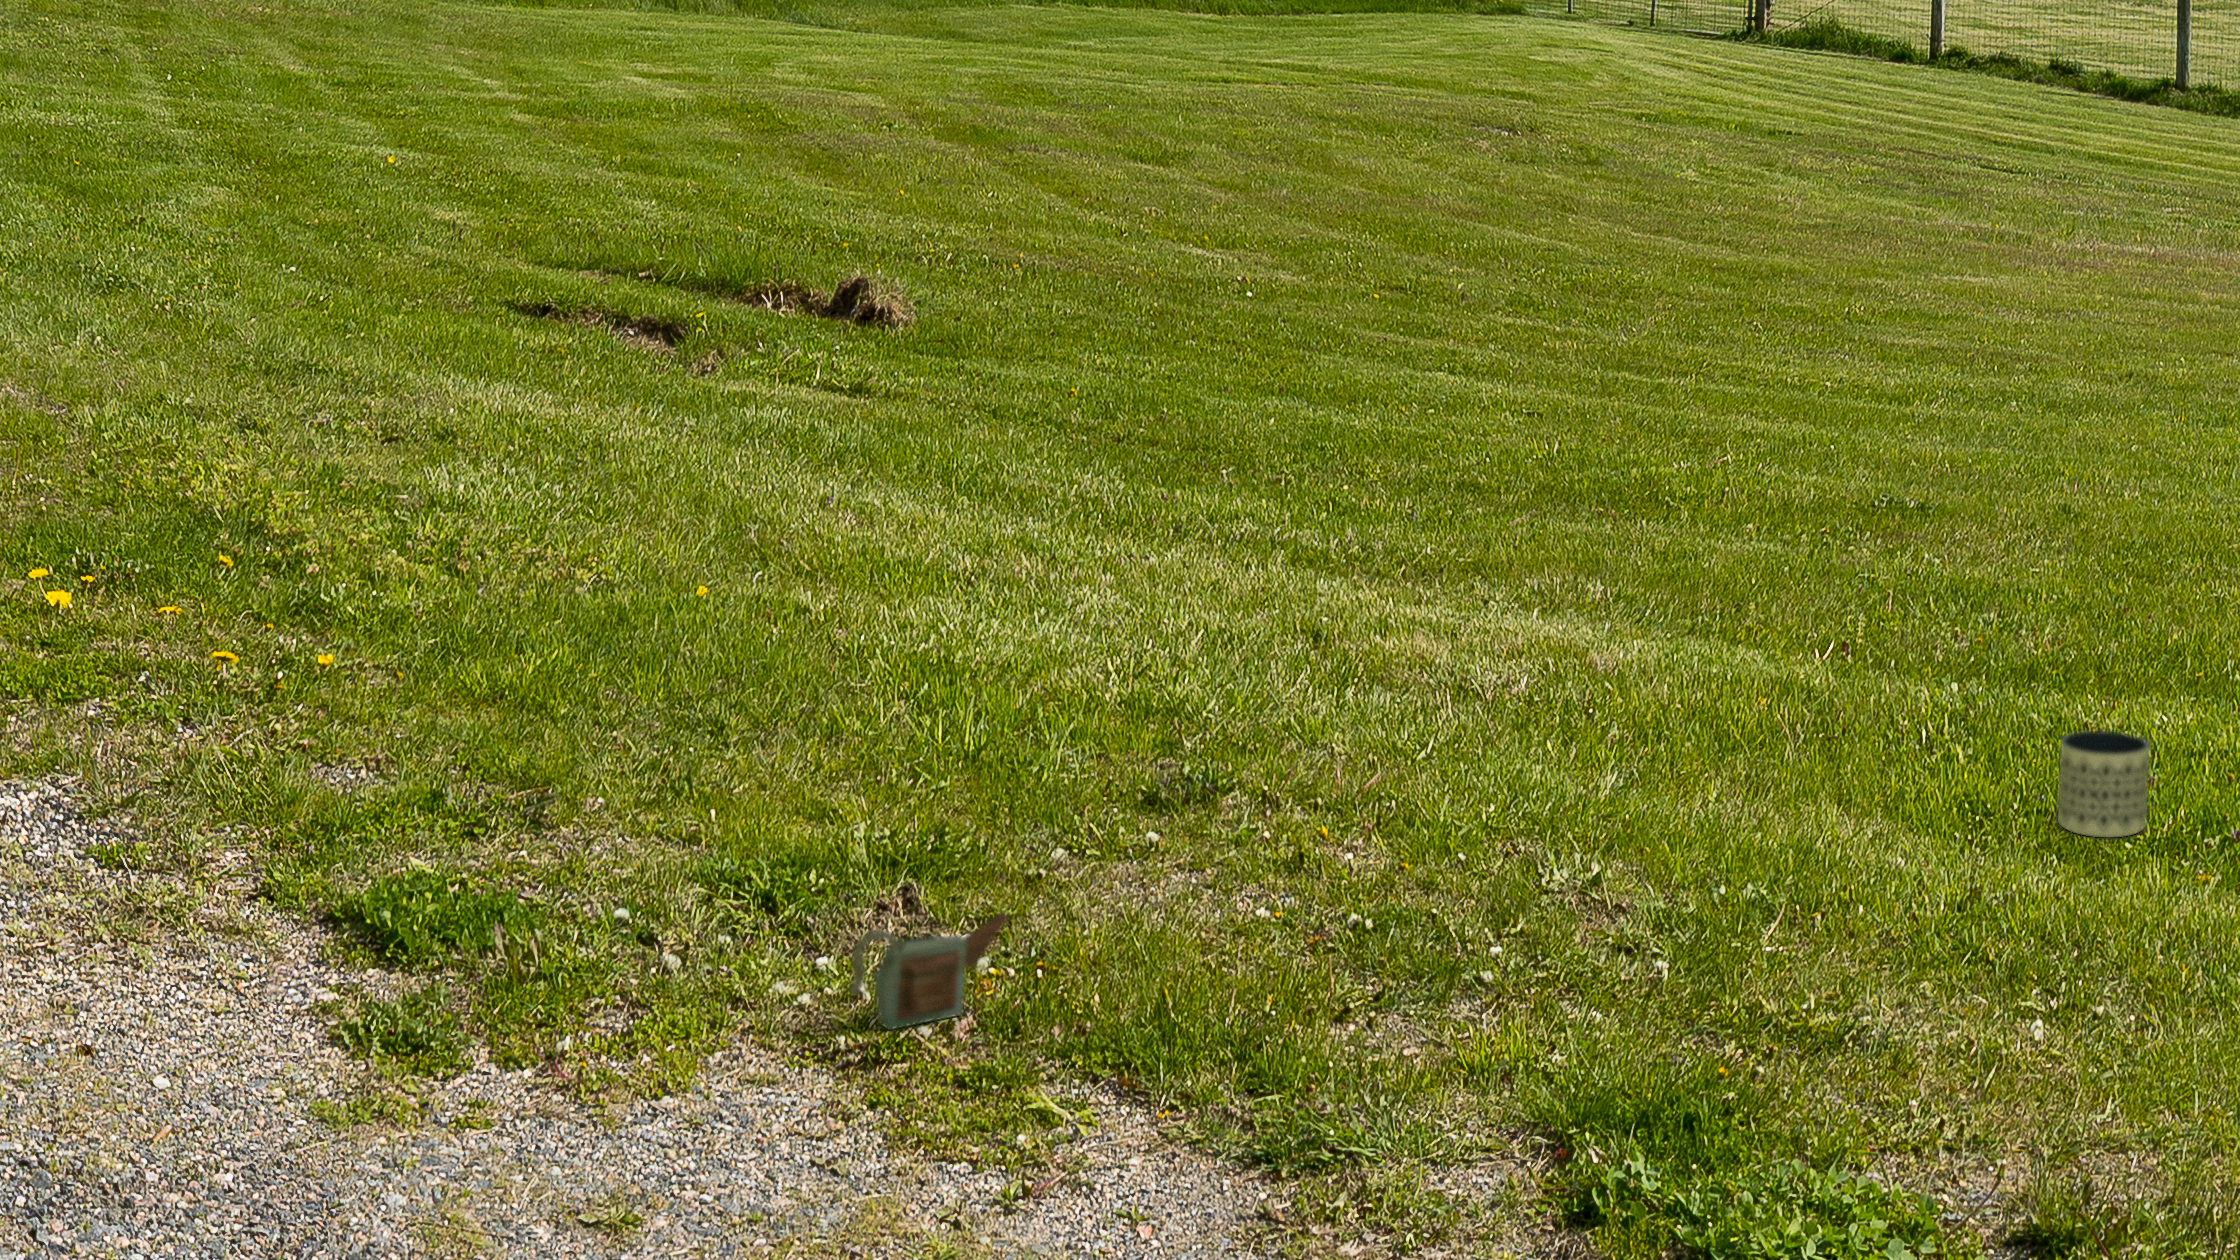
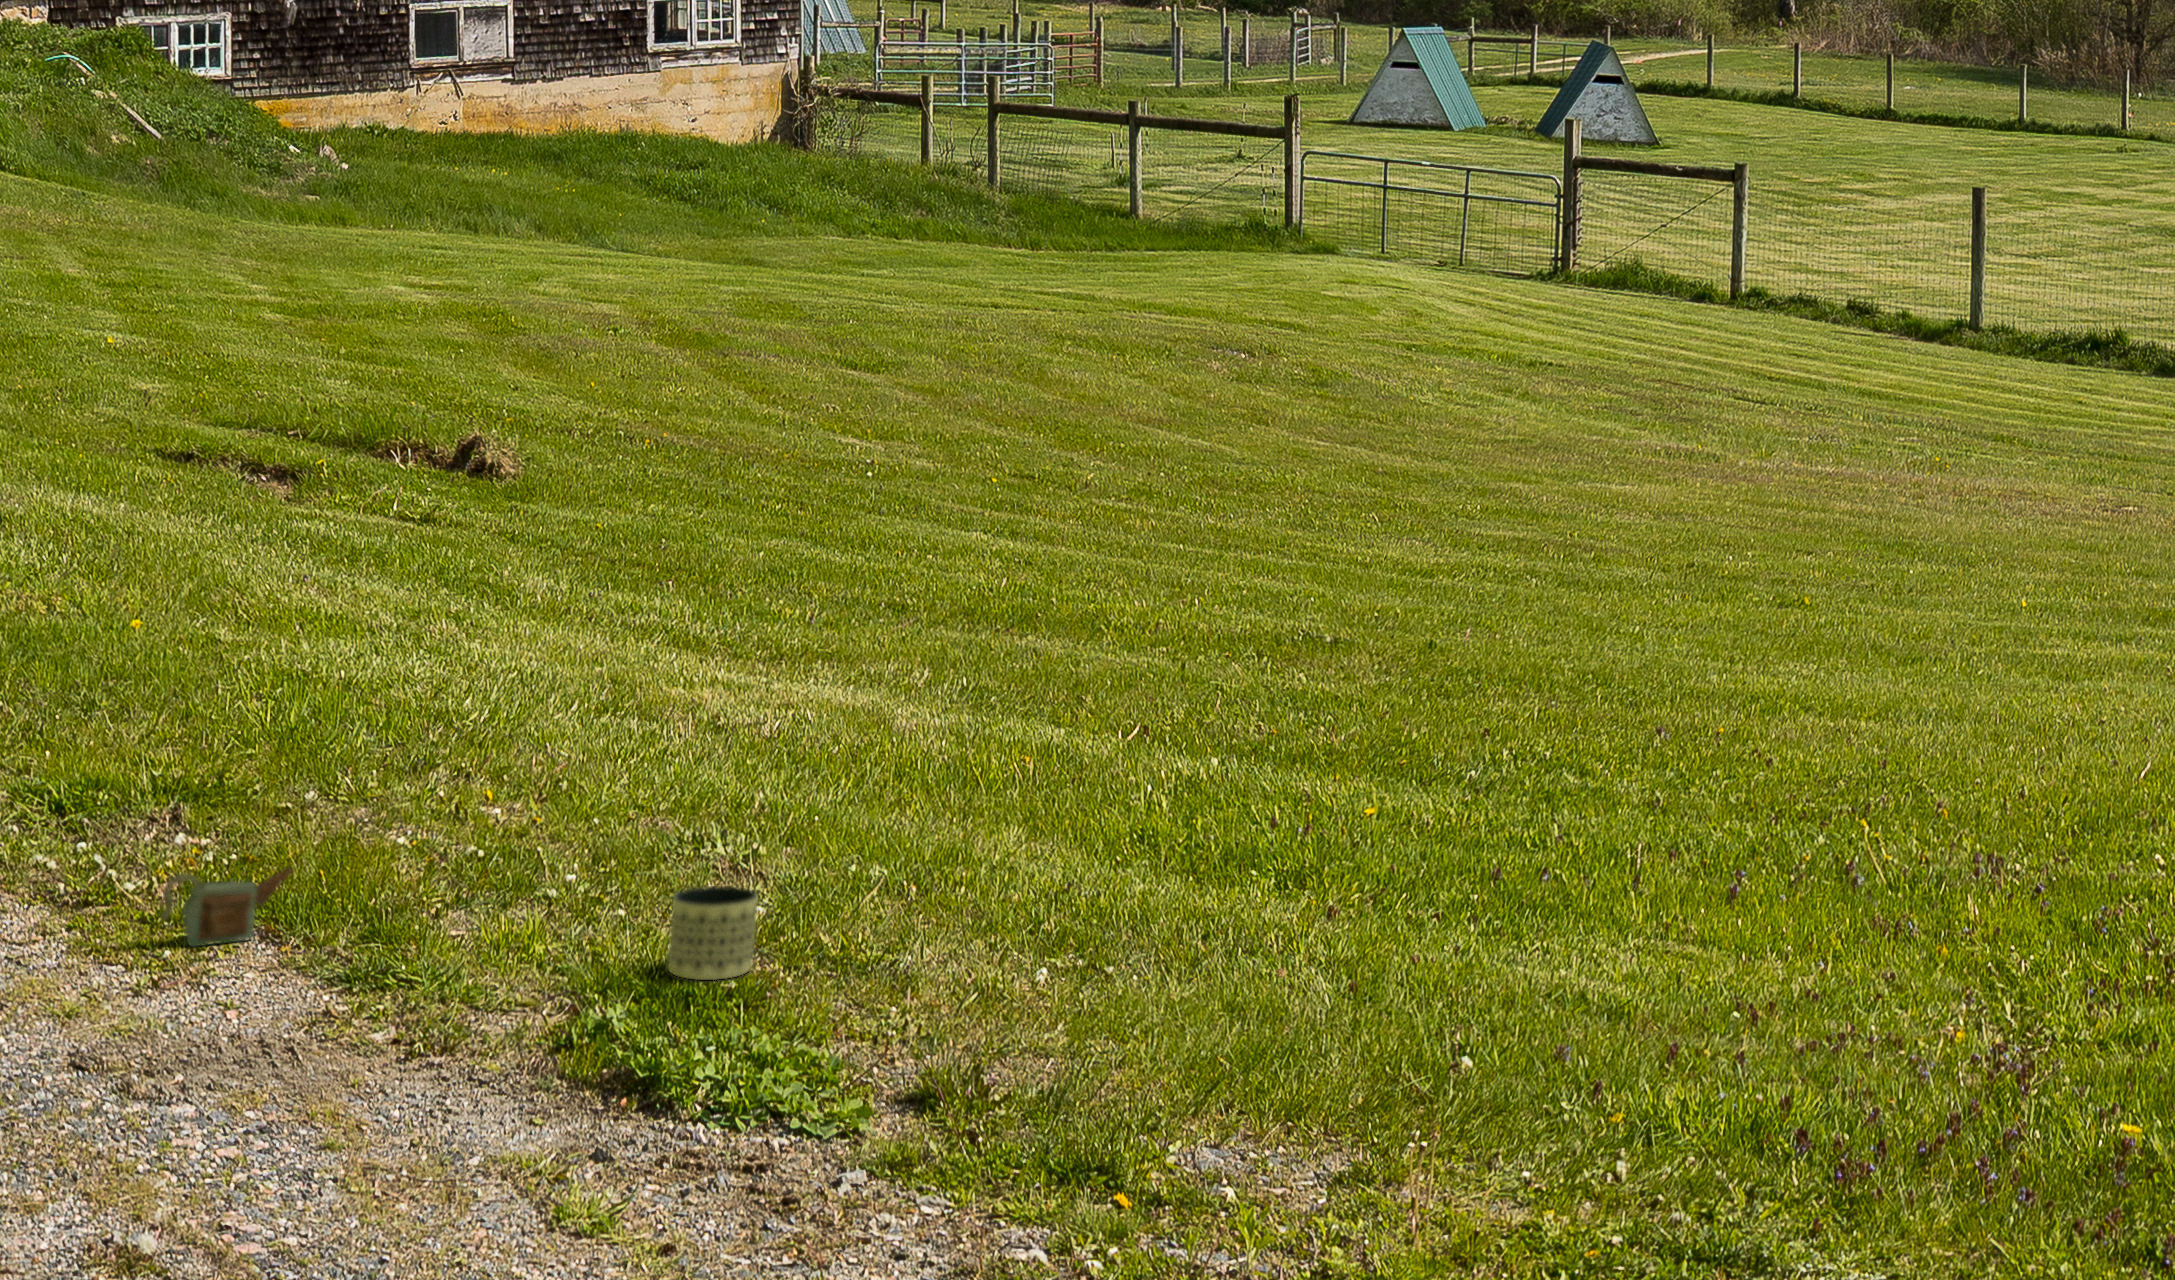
planter: present [2058,731,2149,837] -> present [668,886,758,980]

